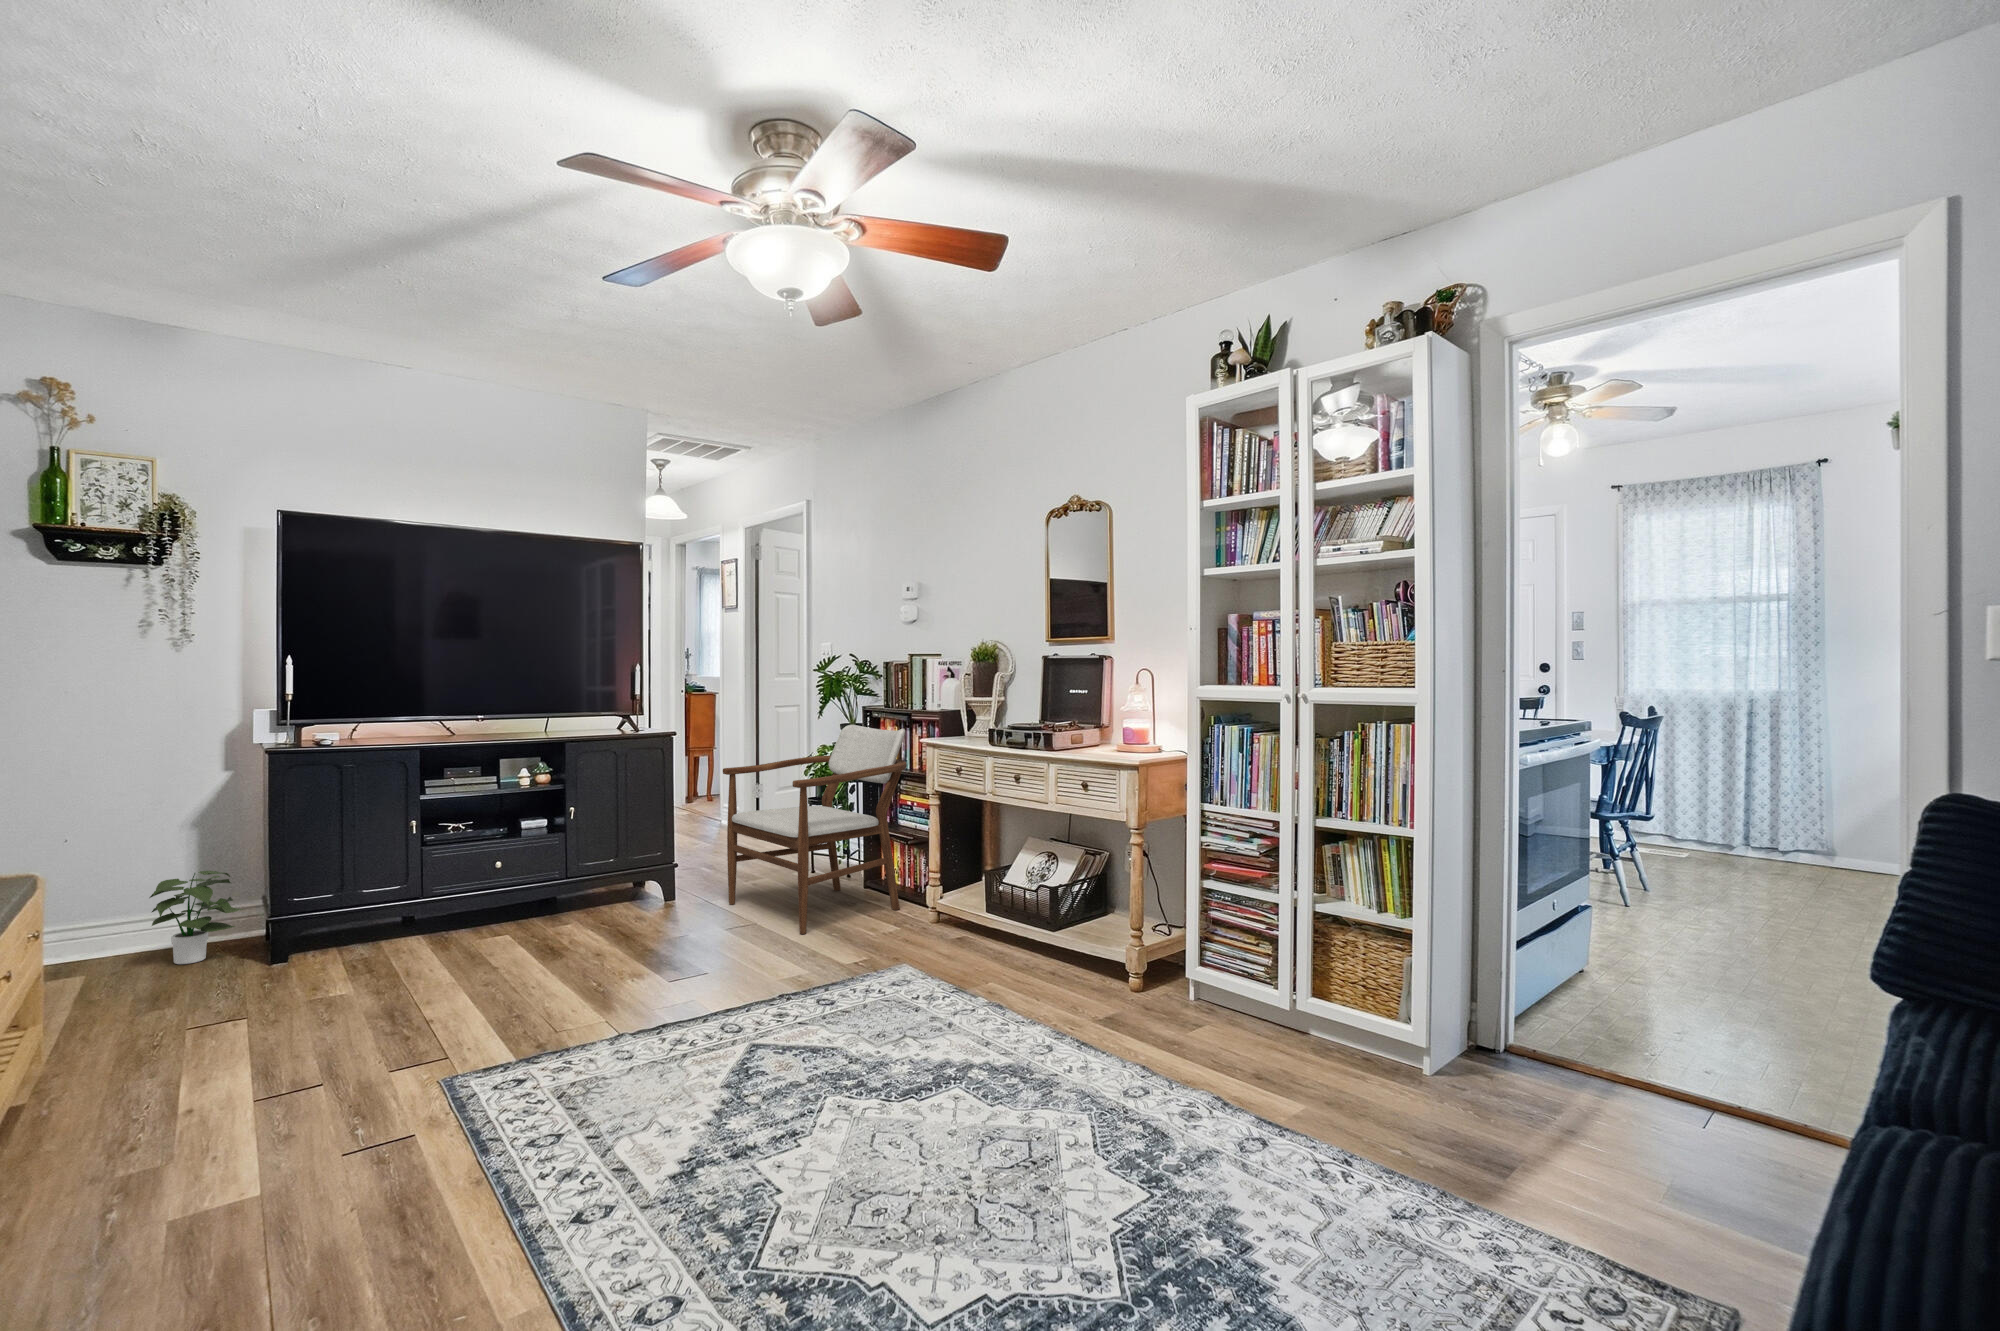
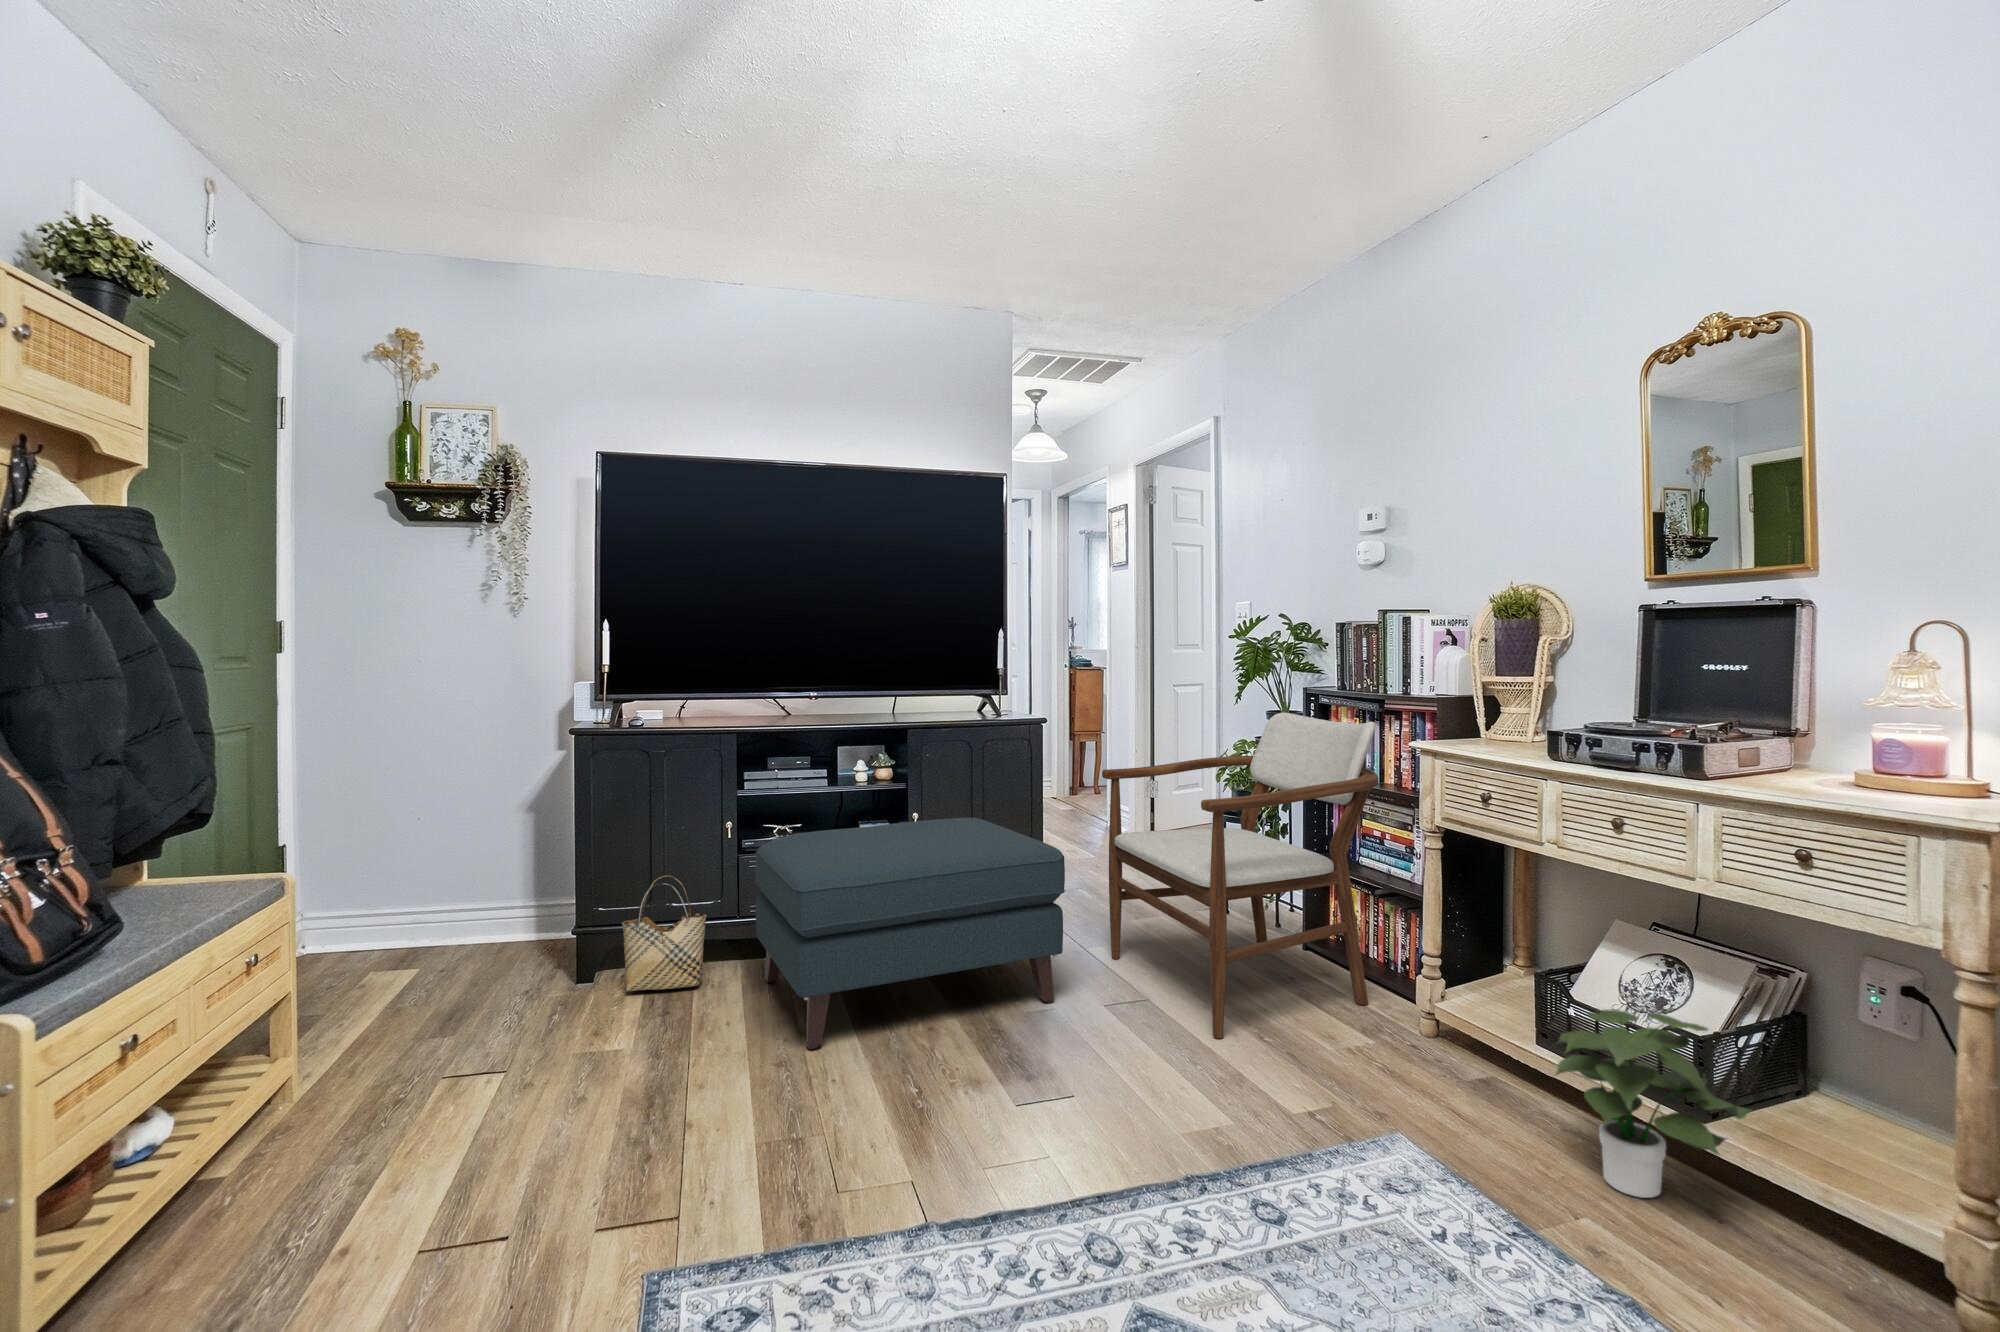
ottoman: none [442,809,698,971] -> present [755,818,1065,1049]
woven basket: none [318,866,395,960] -> present [621,875,707,992]
potted plant: present [150,871,243,964] -> present [1555,1009,1751,1198]

